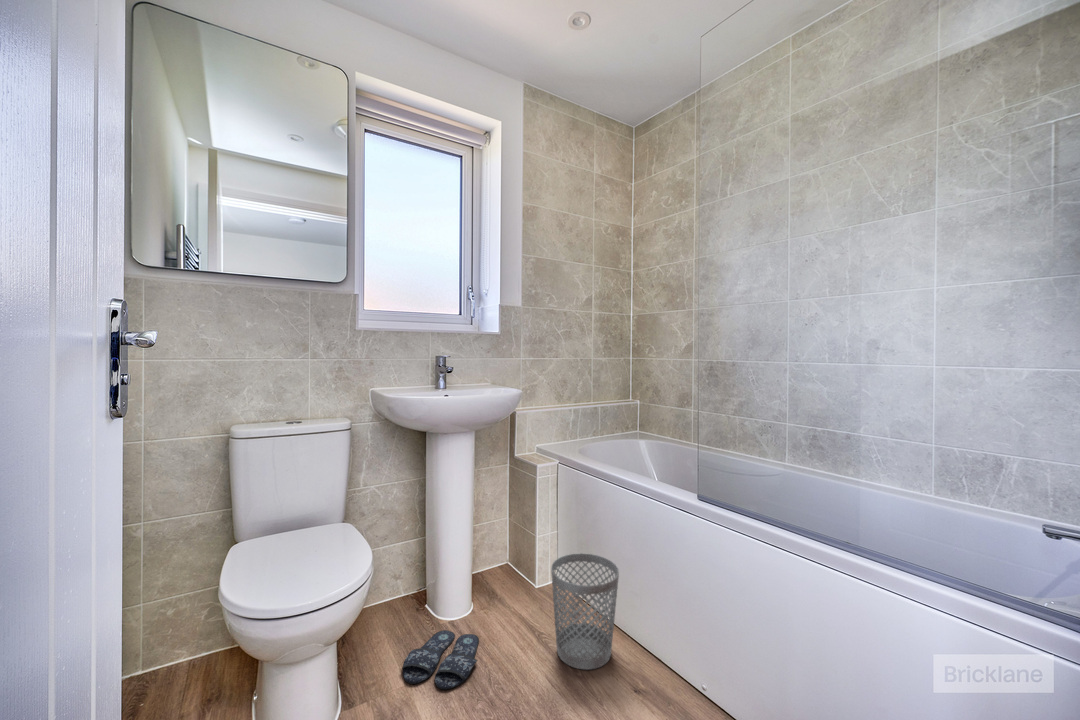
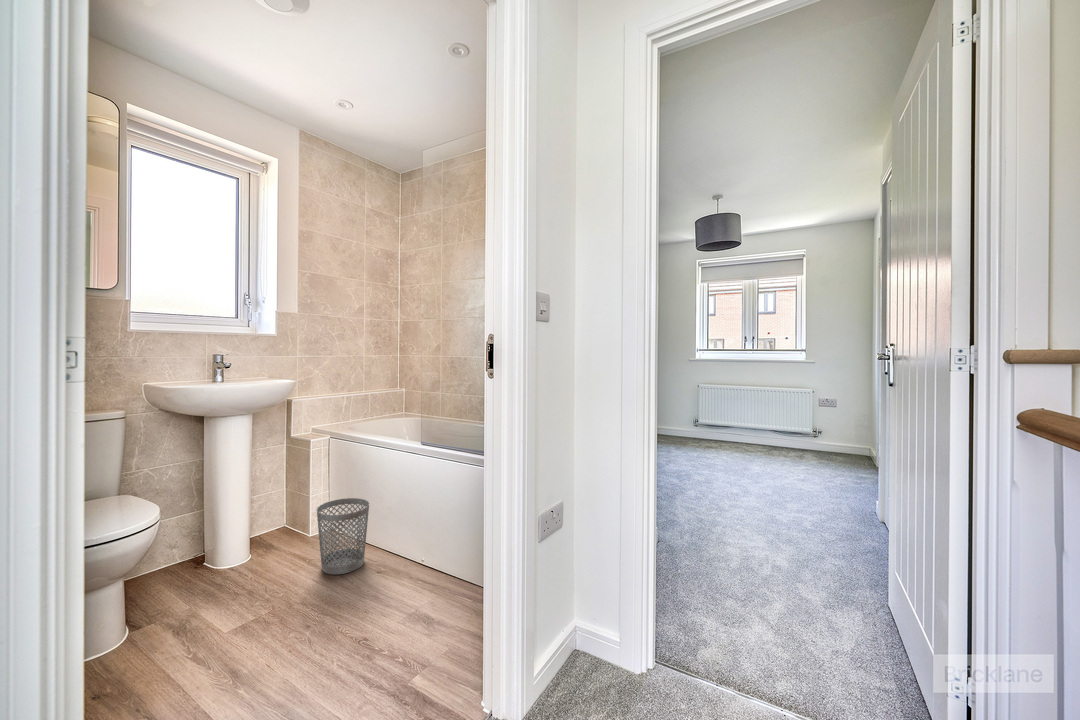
slippers: present [402,630,479,690] -> none [184,572,255,608]

